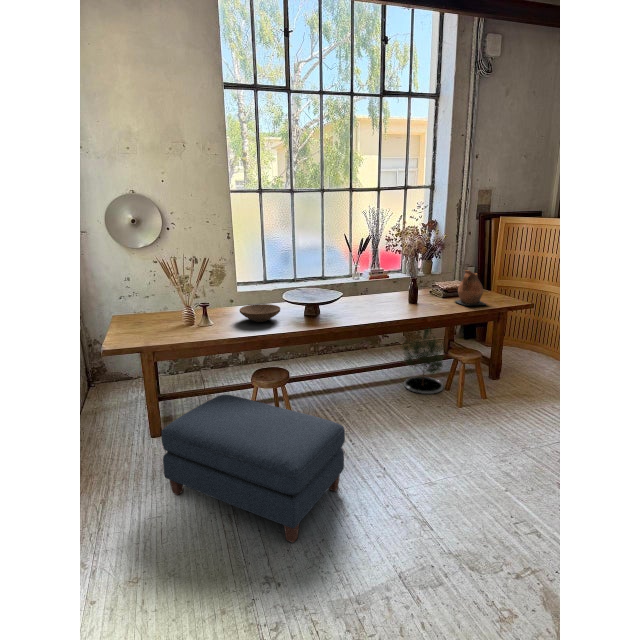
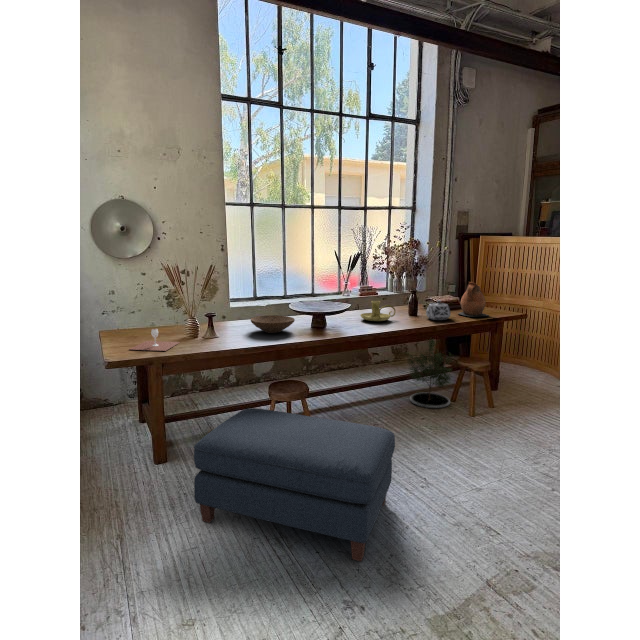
candle holder: none [352,289,387,310] -> present [361,301,396,321]
teapot: none [418,289,443,309] -> present [426,300,451,320]
wine glass: none [124,320,172,341] -> present [131,329,180,351]

